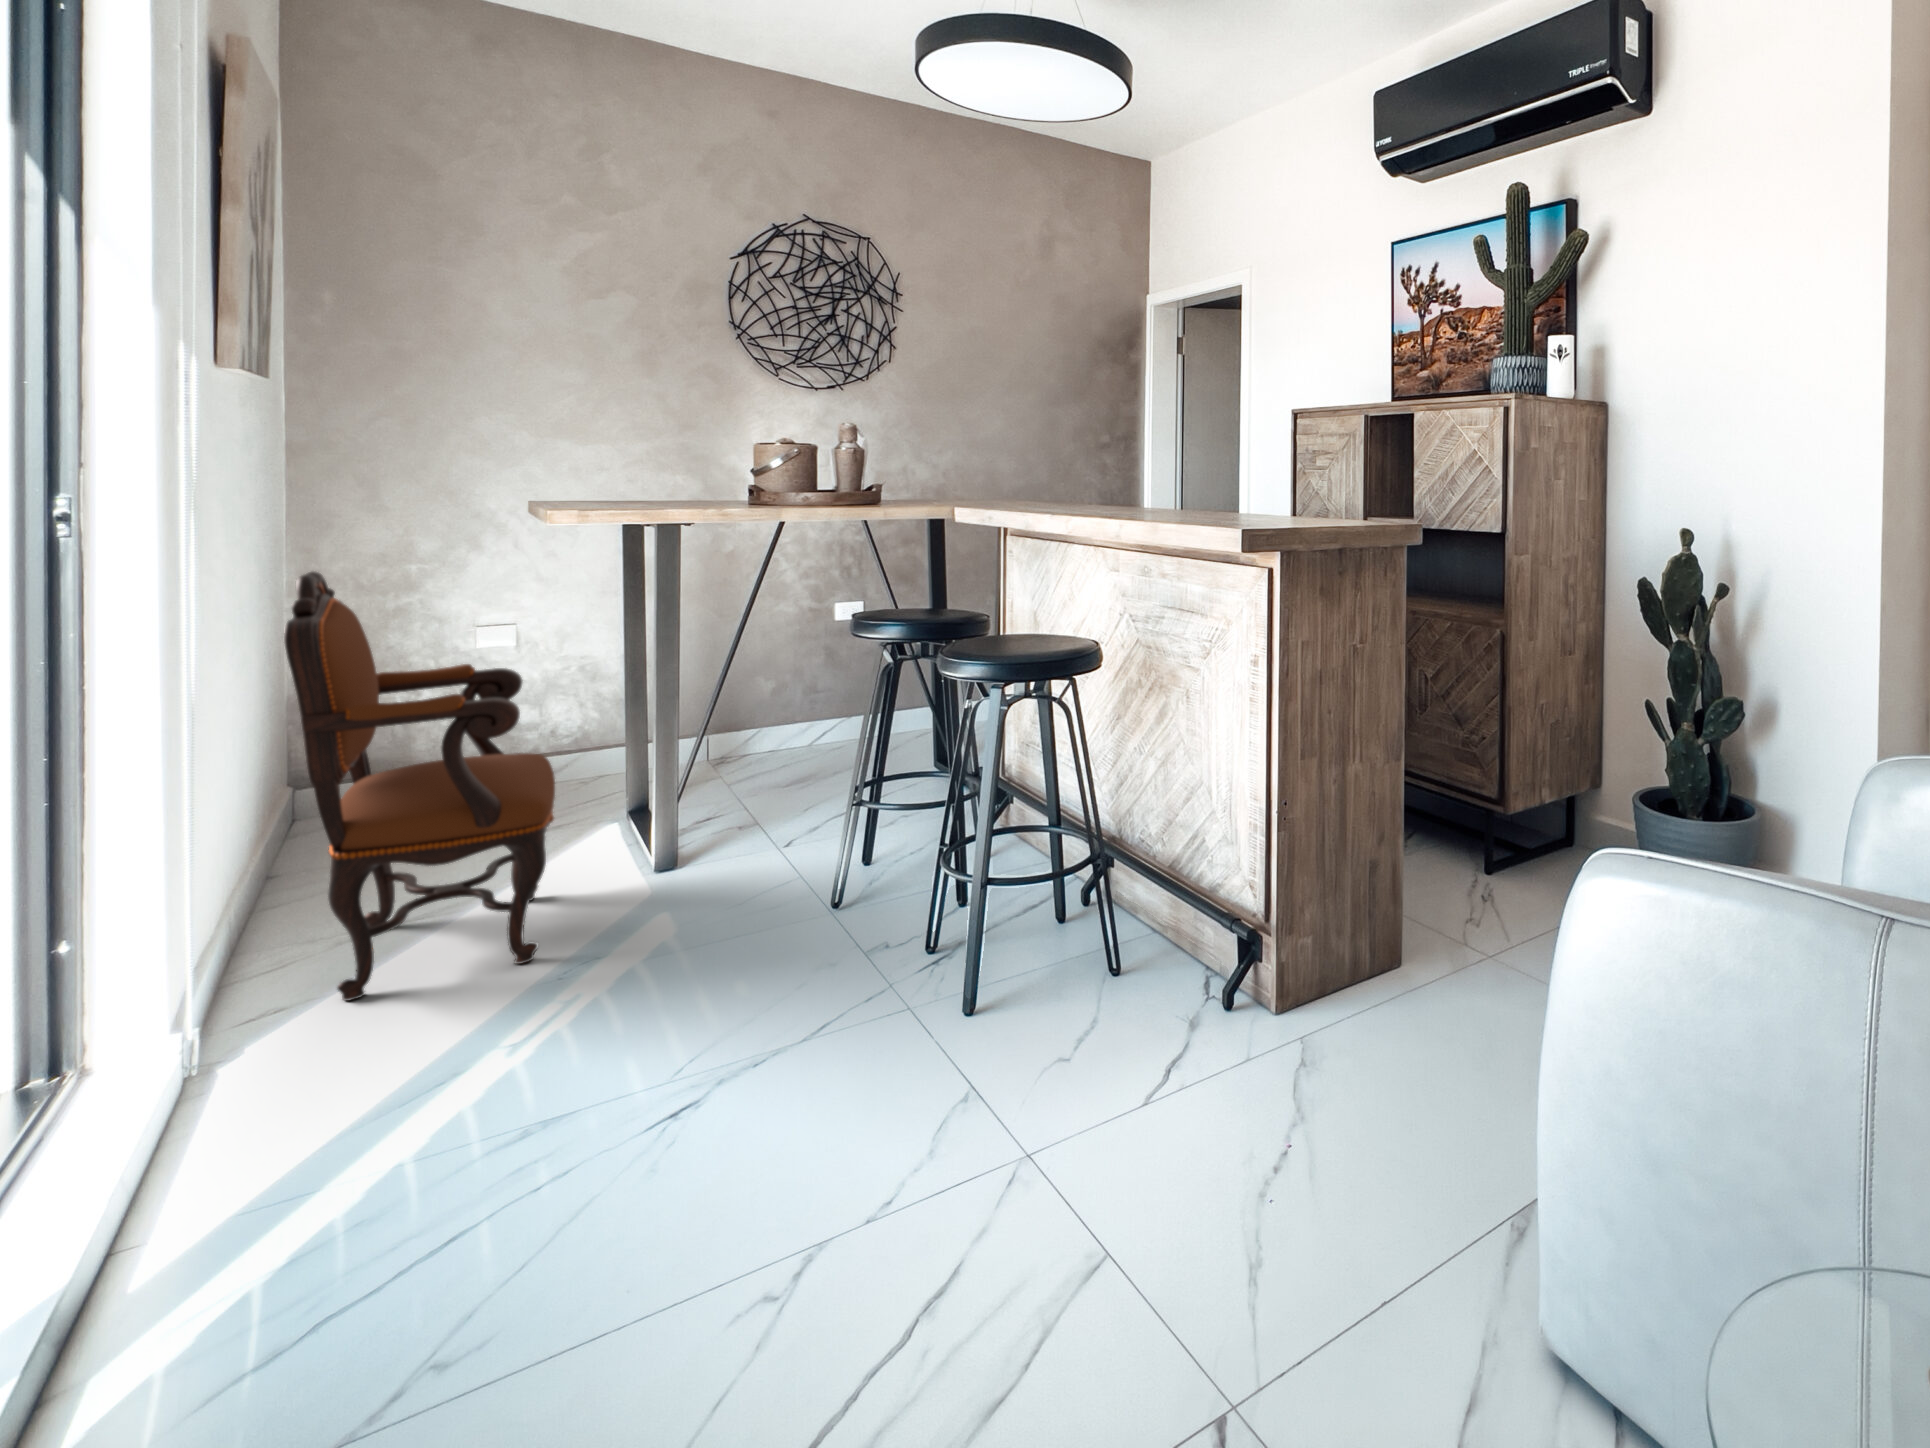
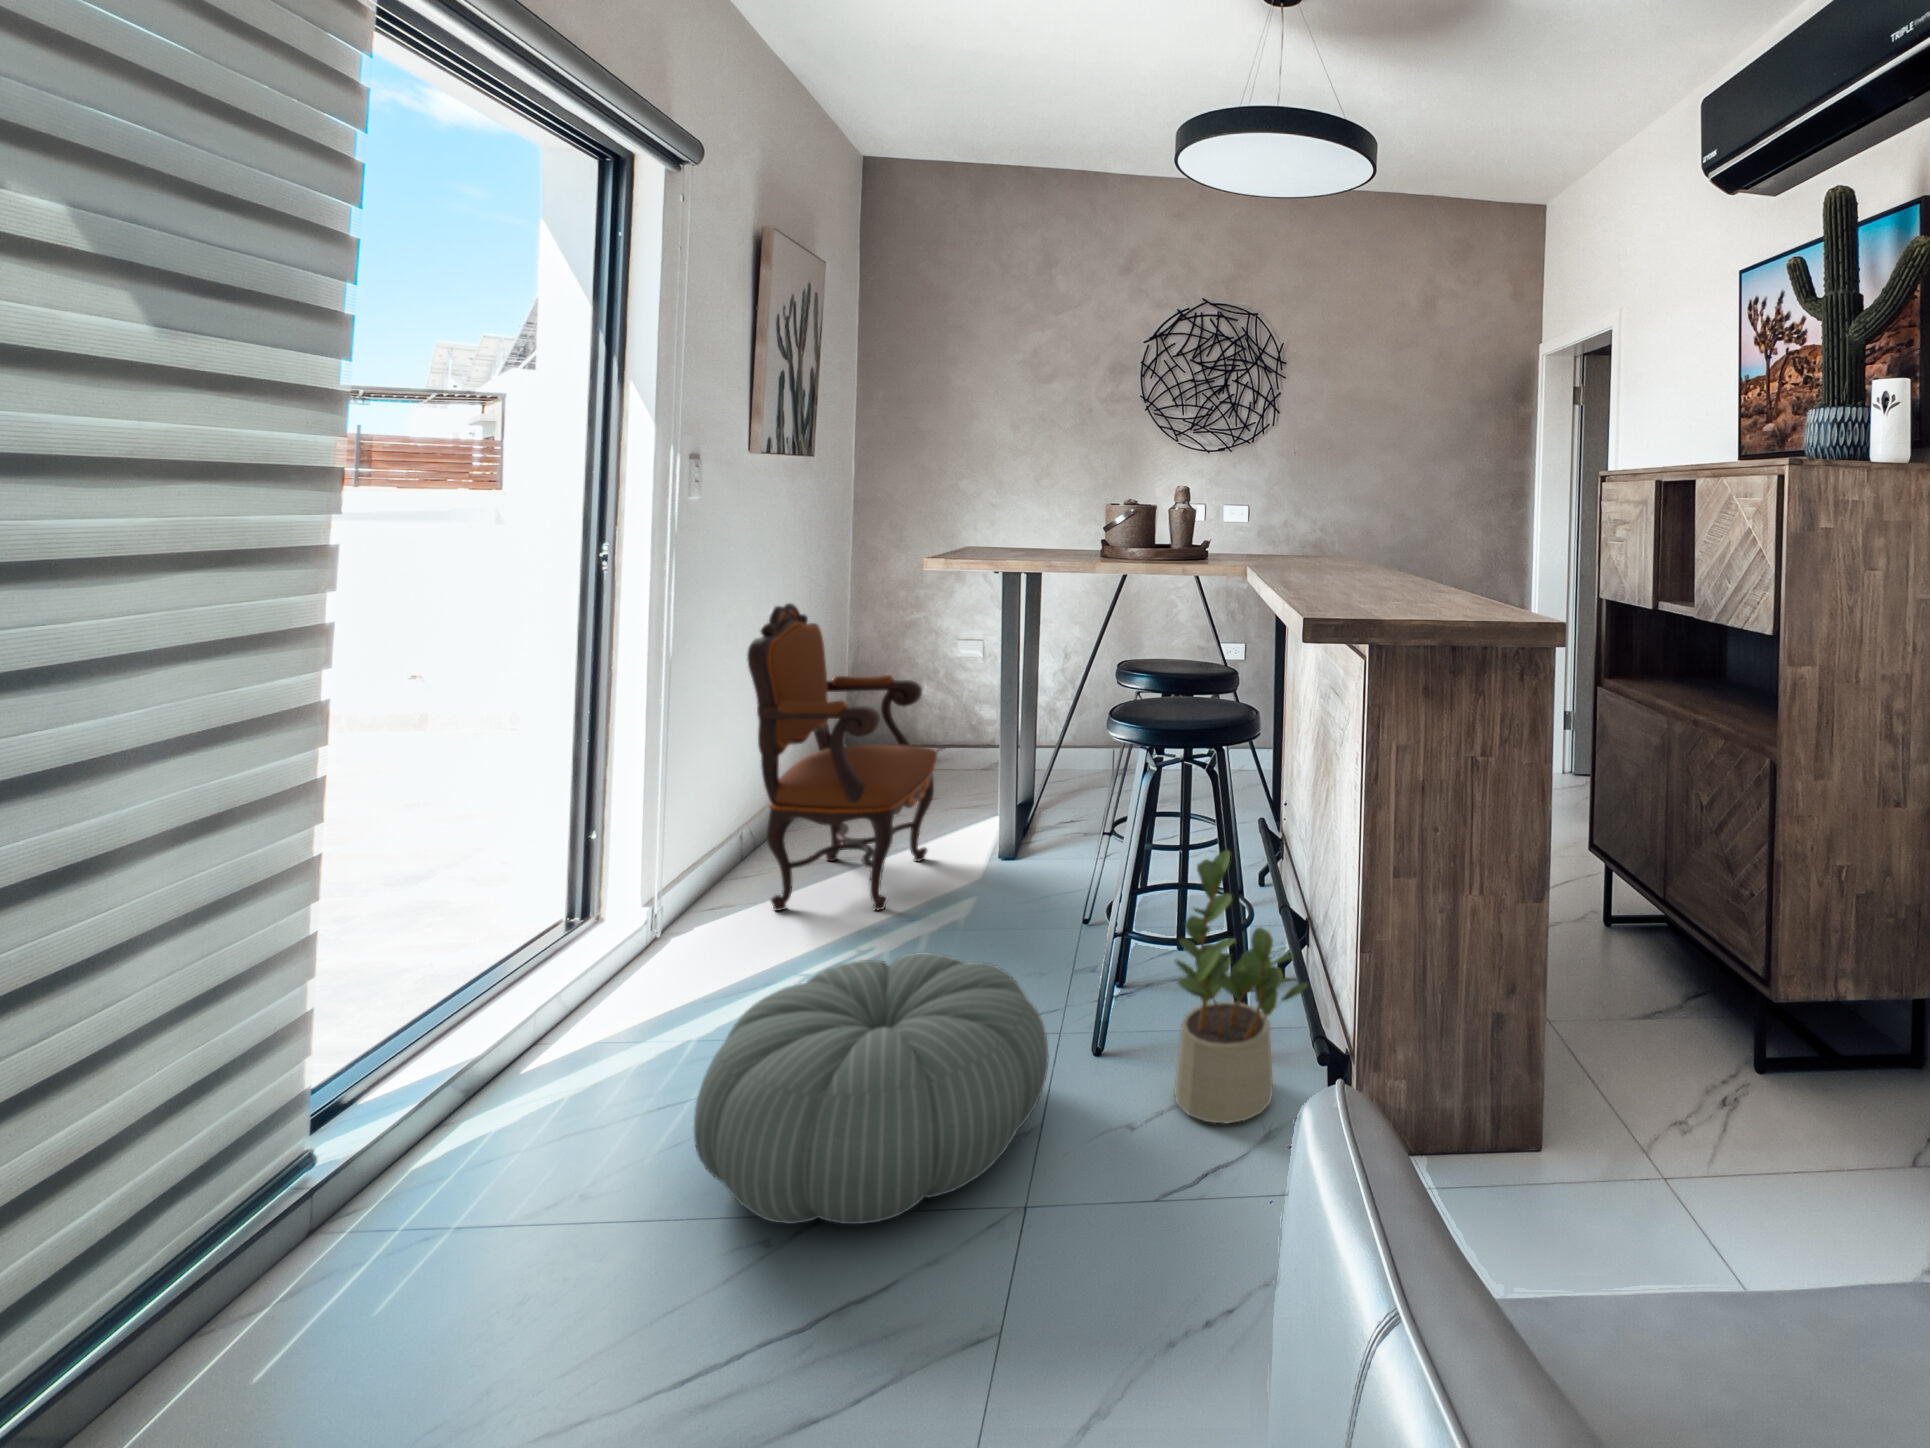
potted plant: none [1079,765,1210,1034] -> present [1174,850,1308,1123]
pouf: none [558,943,997,1279] -> present [694,952,1049,1224]

